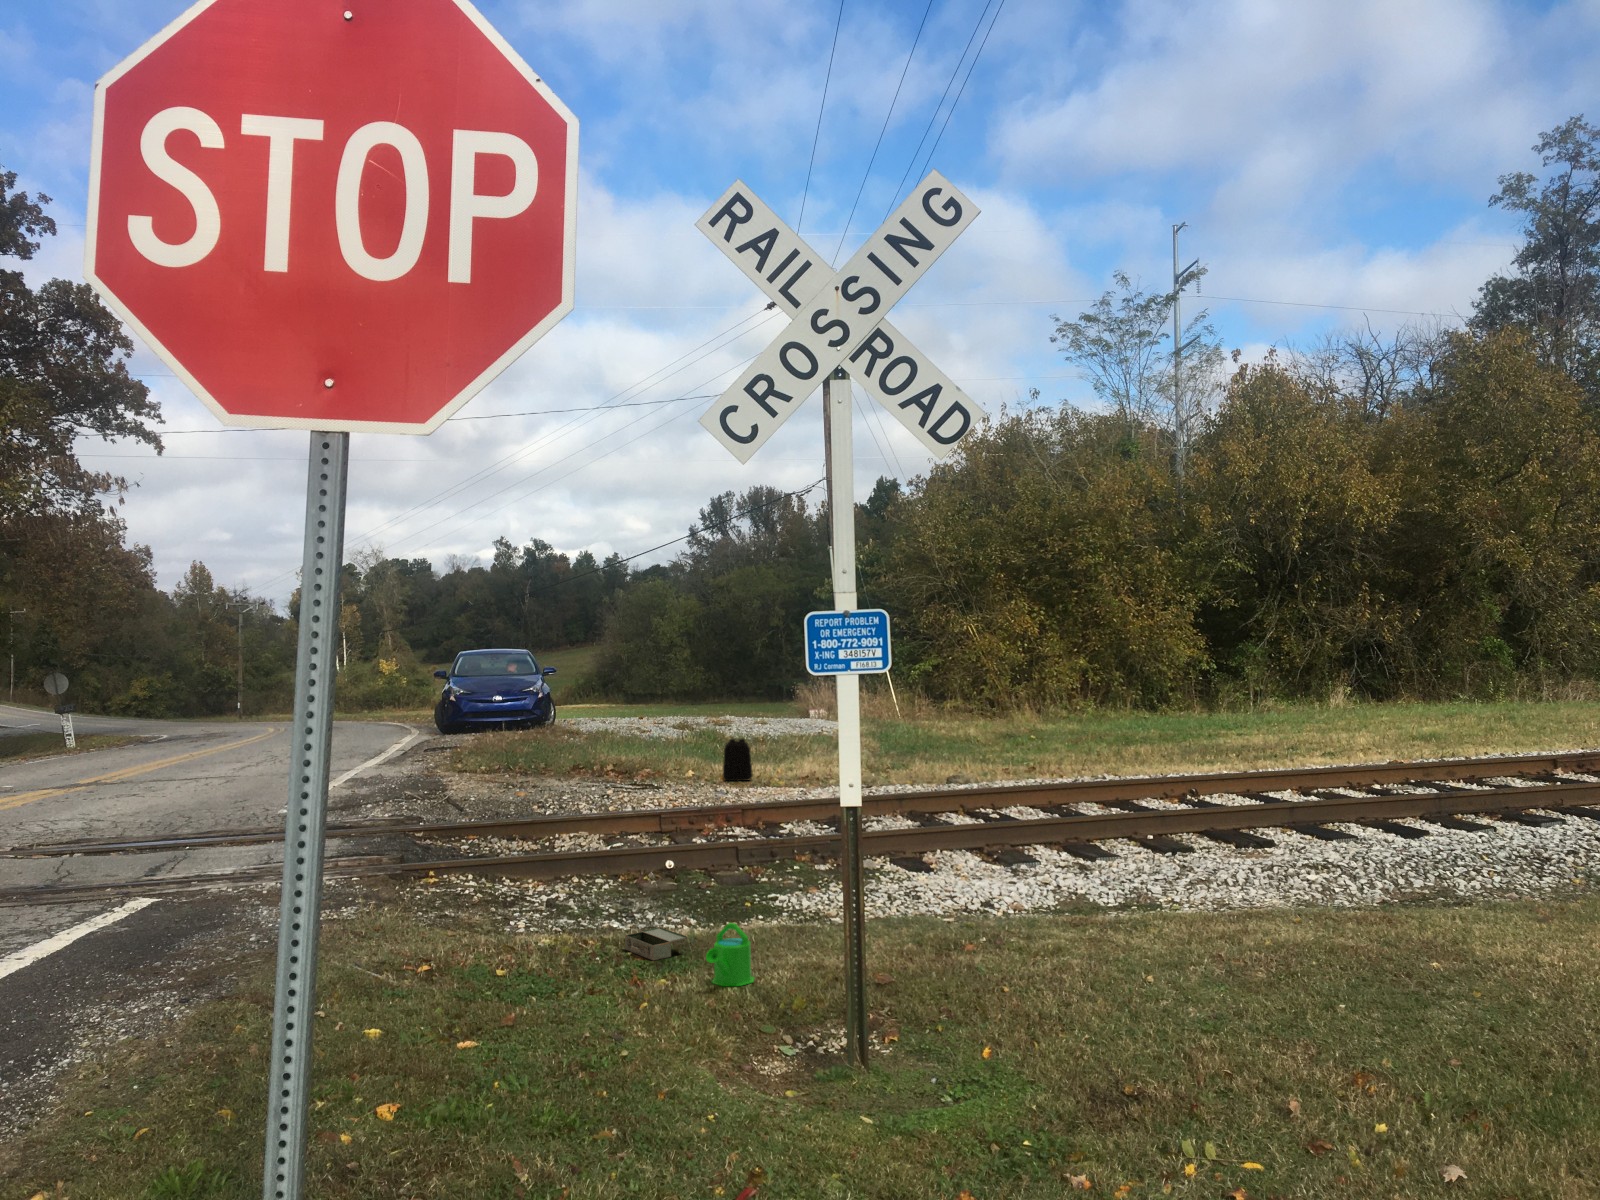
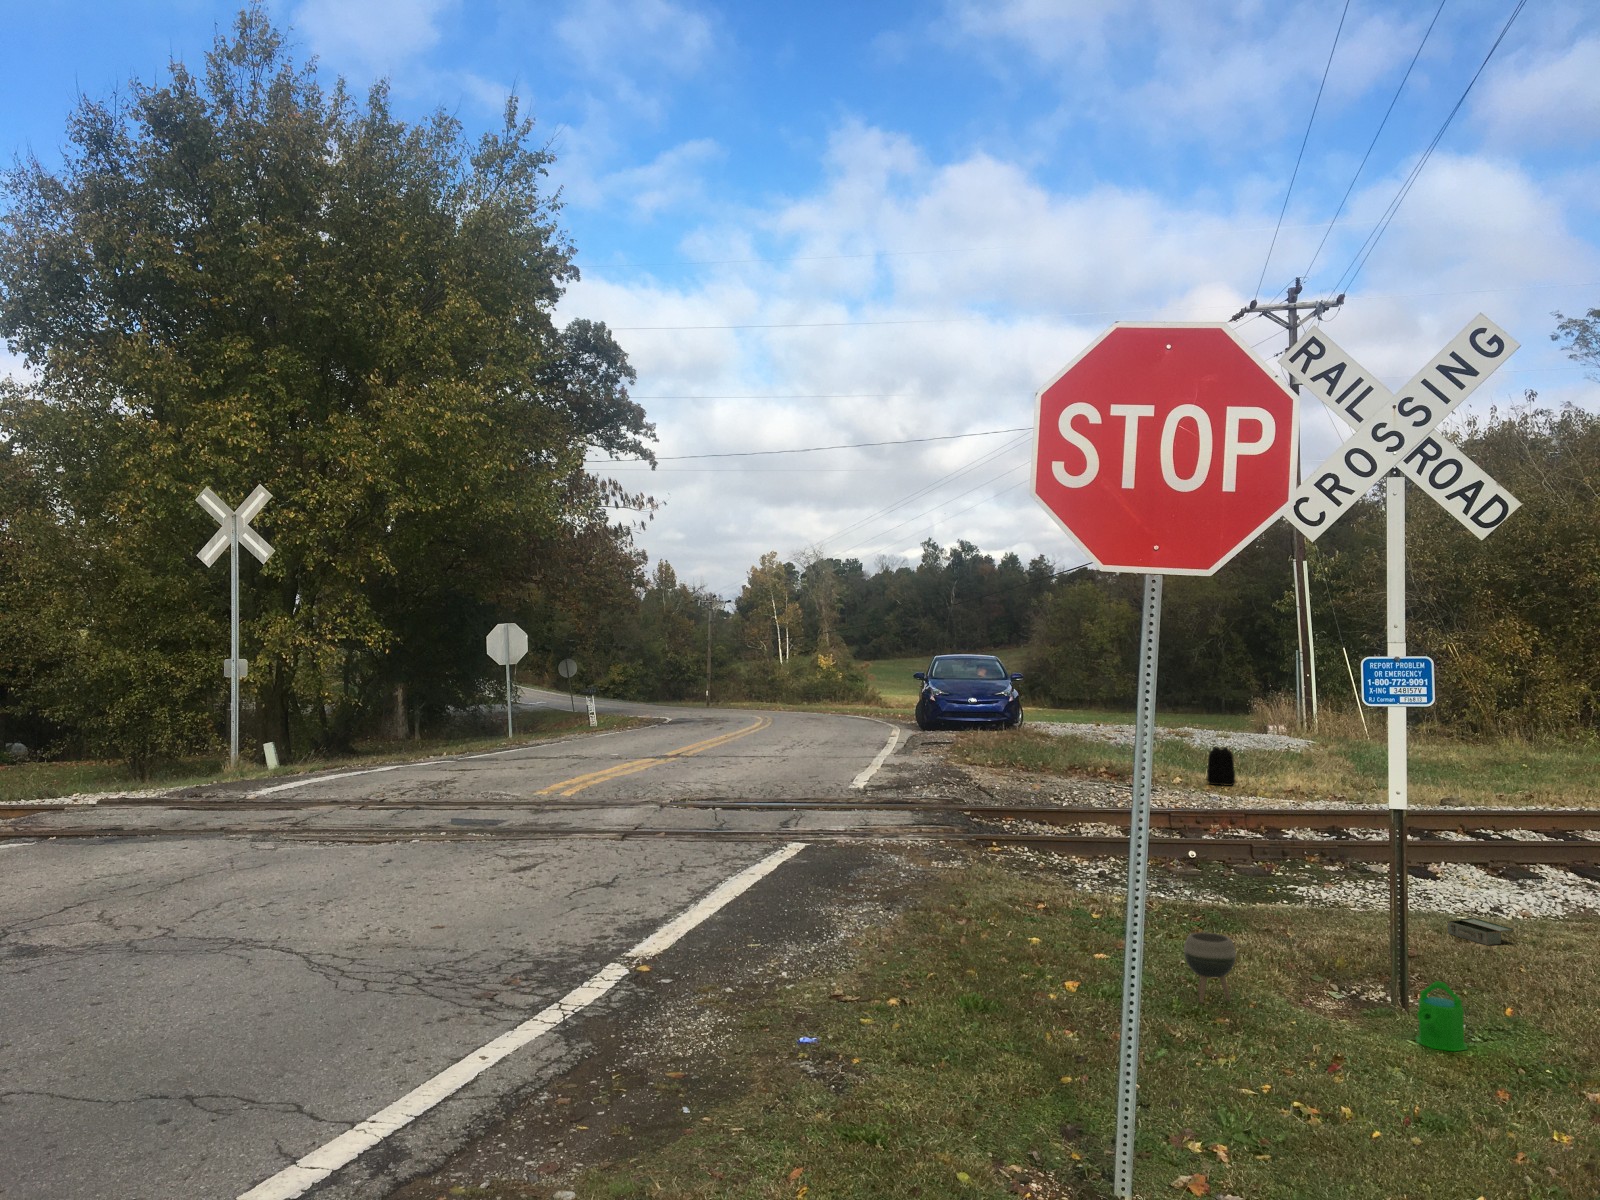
watering can: present [706,923,754,986] -> present [1416,981,1468,1051]
toolbox: present [625,927,687,960] -> present [1448,918,1513,945]
planter: none [575,1002,644,1106] -> present [1184,932,1236,1003]

